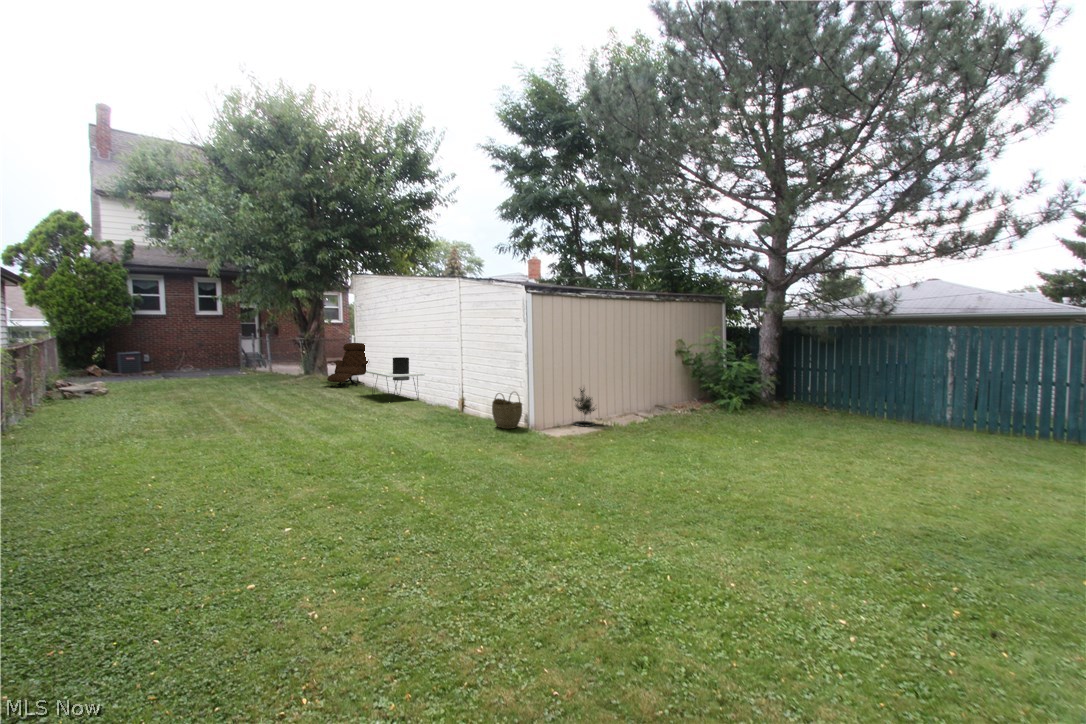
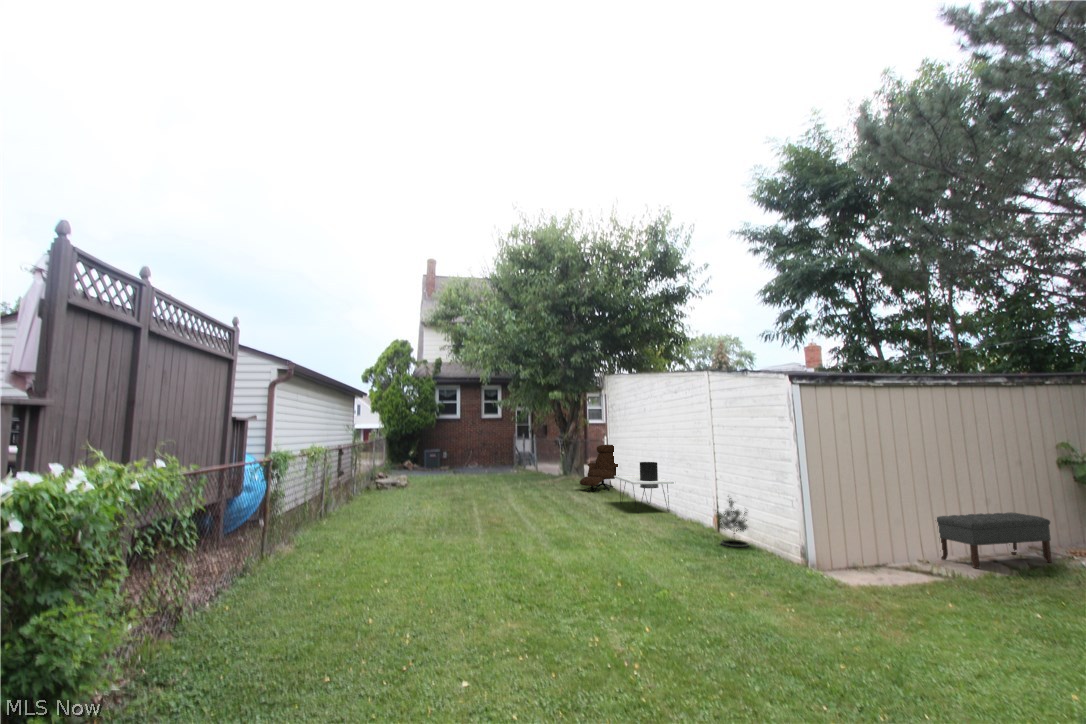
bench: none [608,385,668,420] -> present [937,512,1052,568]
potted tree: present [573,389,595,426] -> present [717,498,749,547]
woven basket: present [492,393,522,429] -> none [753,513,796,564]

